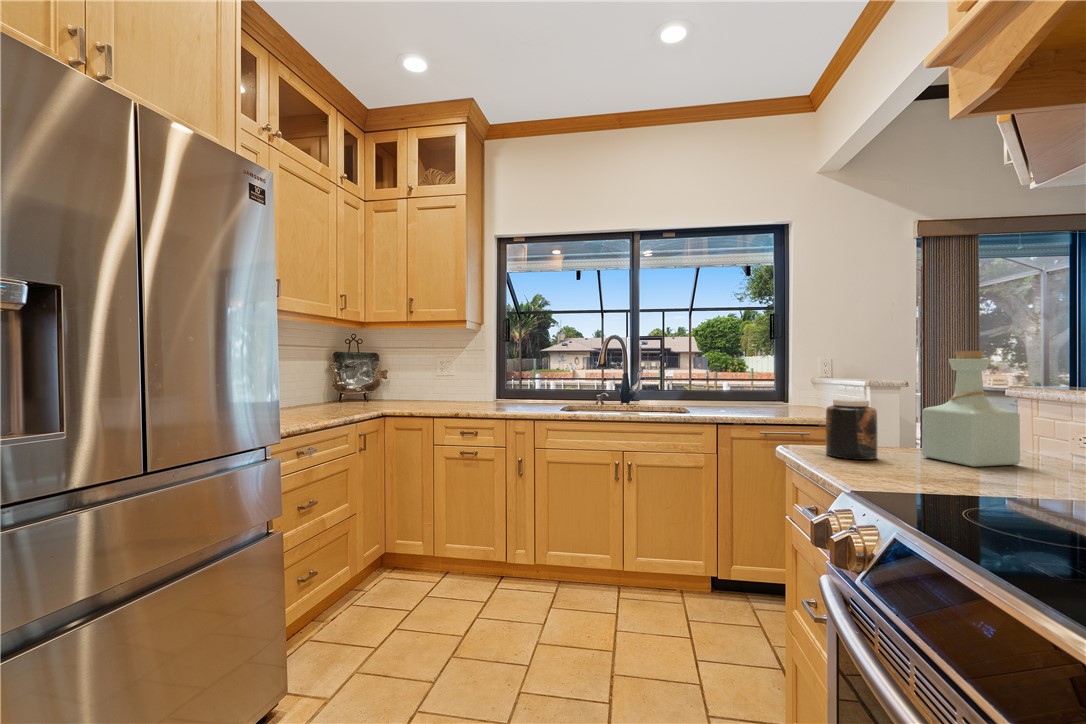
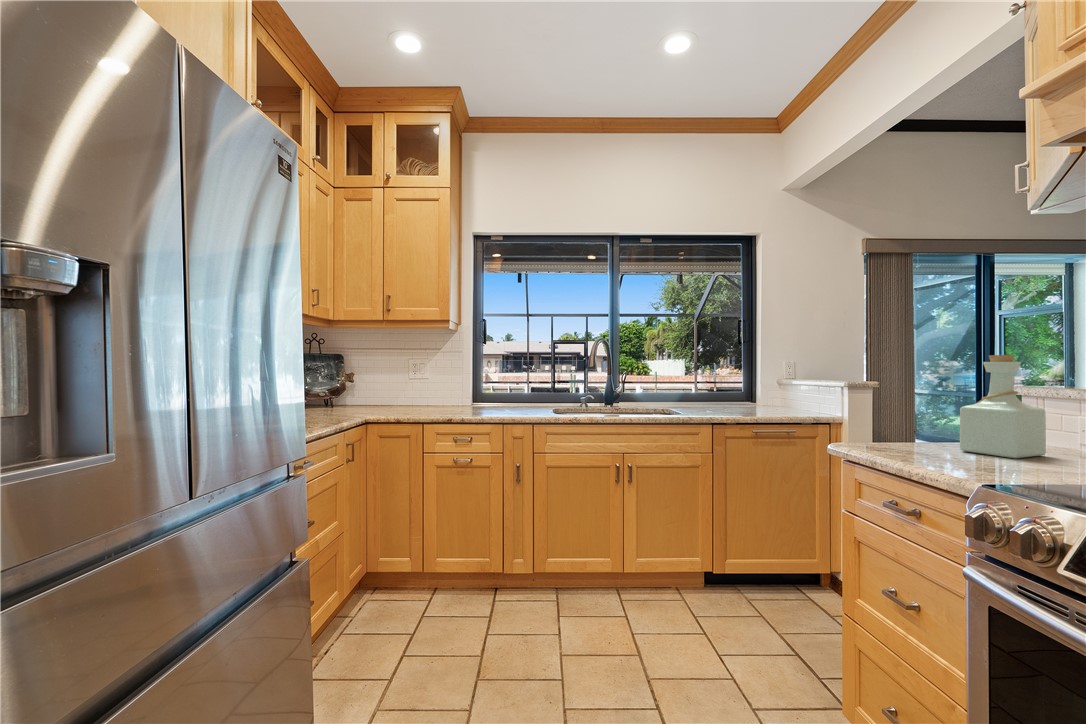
jar: present [826,399,878,460] -> none [879,399,929,455]

